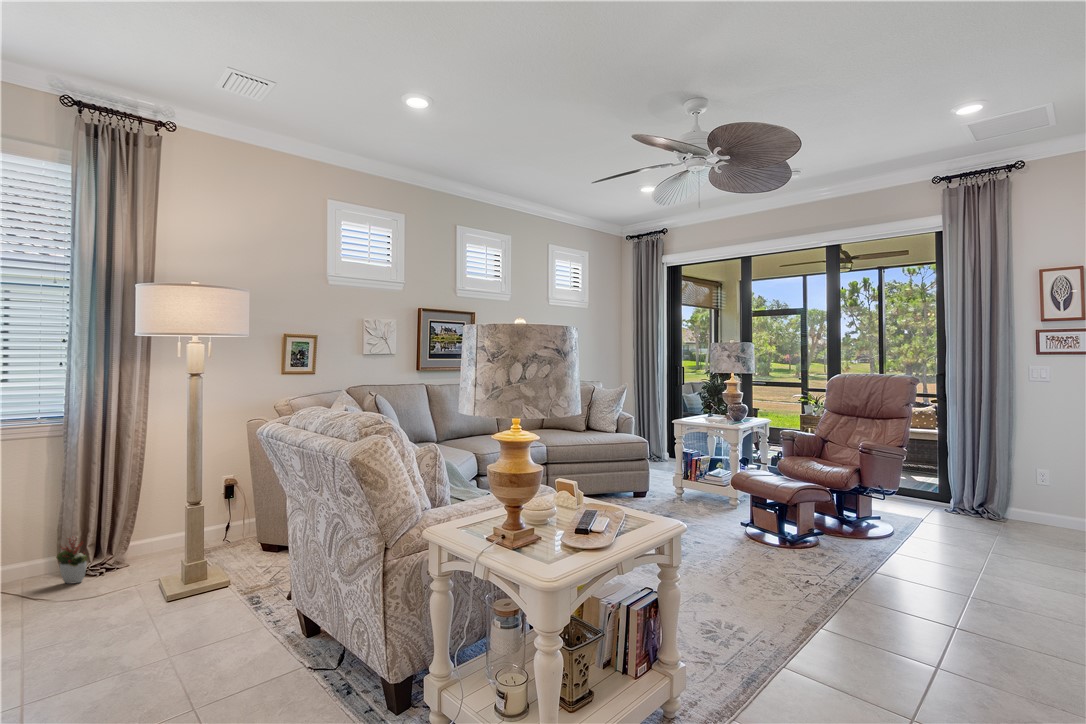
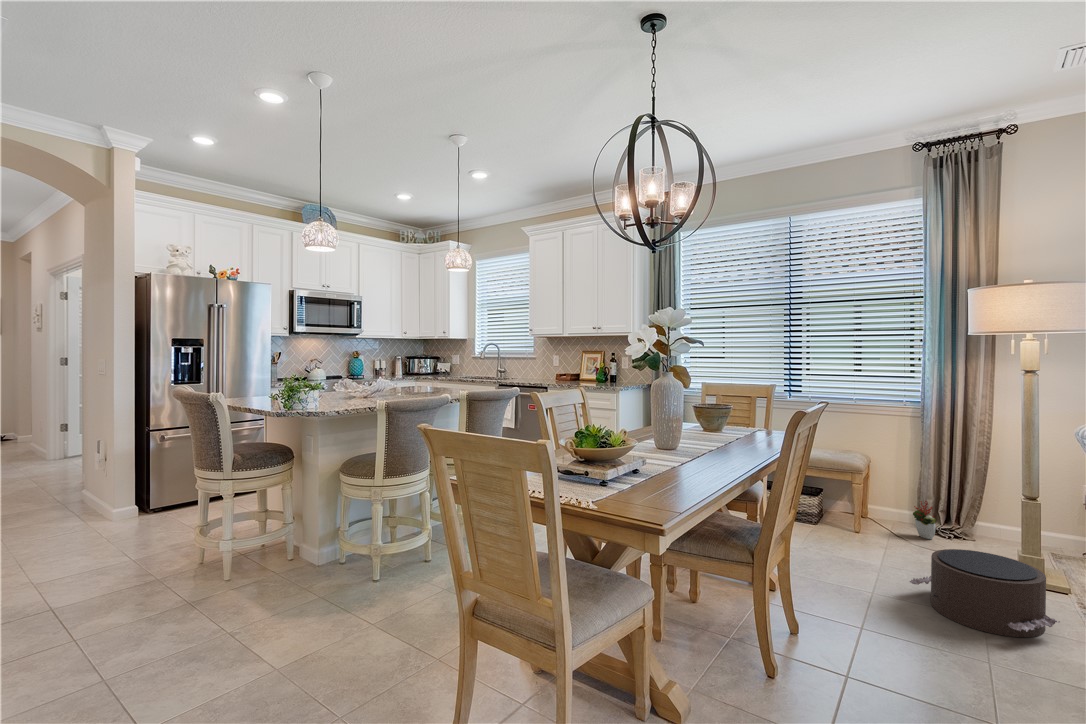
pouf: none [89,565,244,656] -> present [909,549,1060,637]

